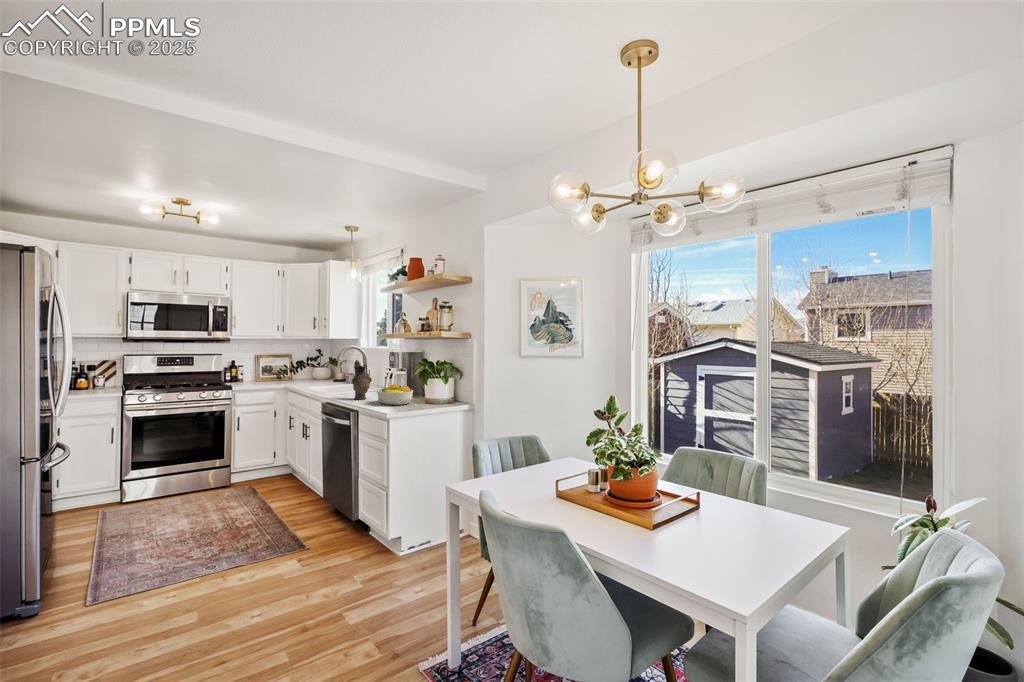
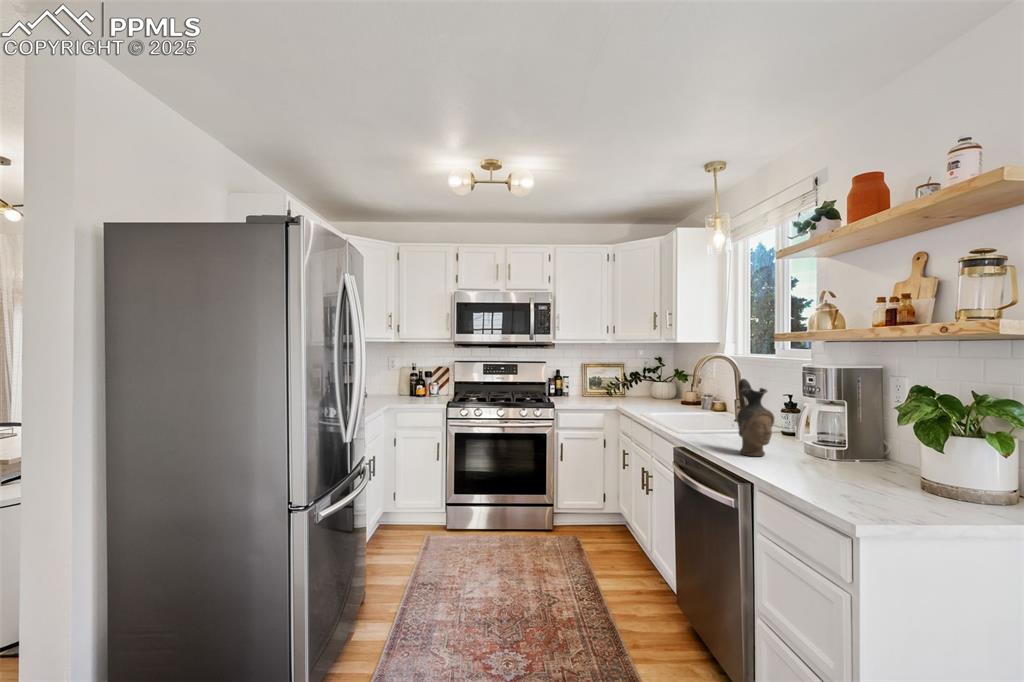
fruit bowl: present [377,384,413,405] -> none [805,433,906,493]

